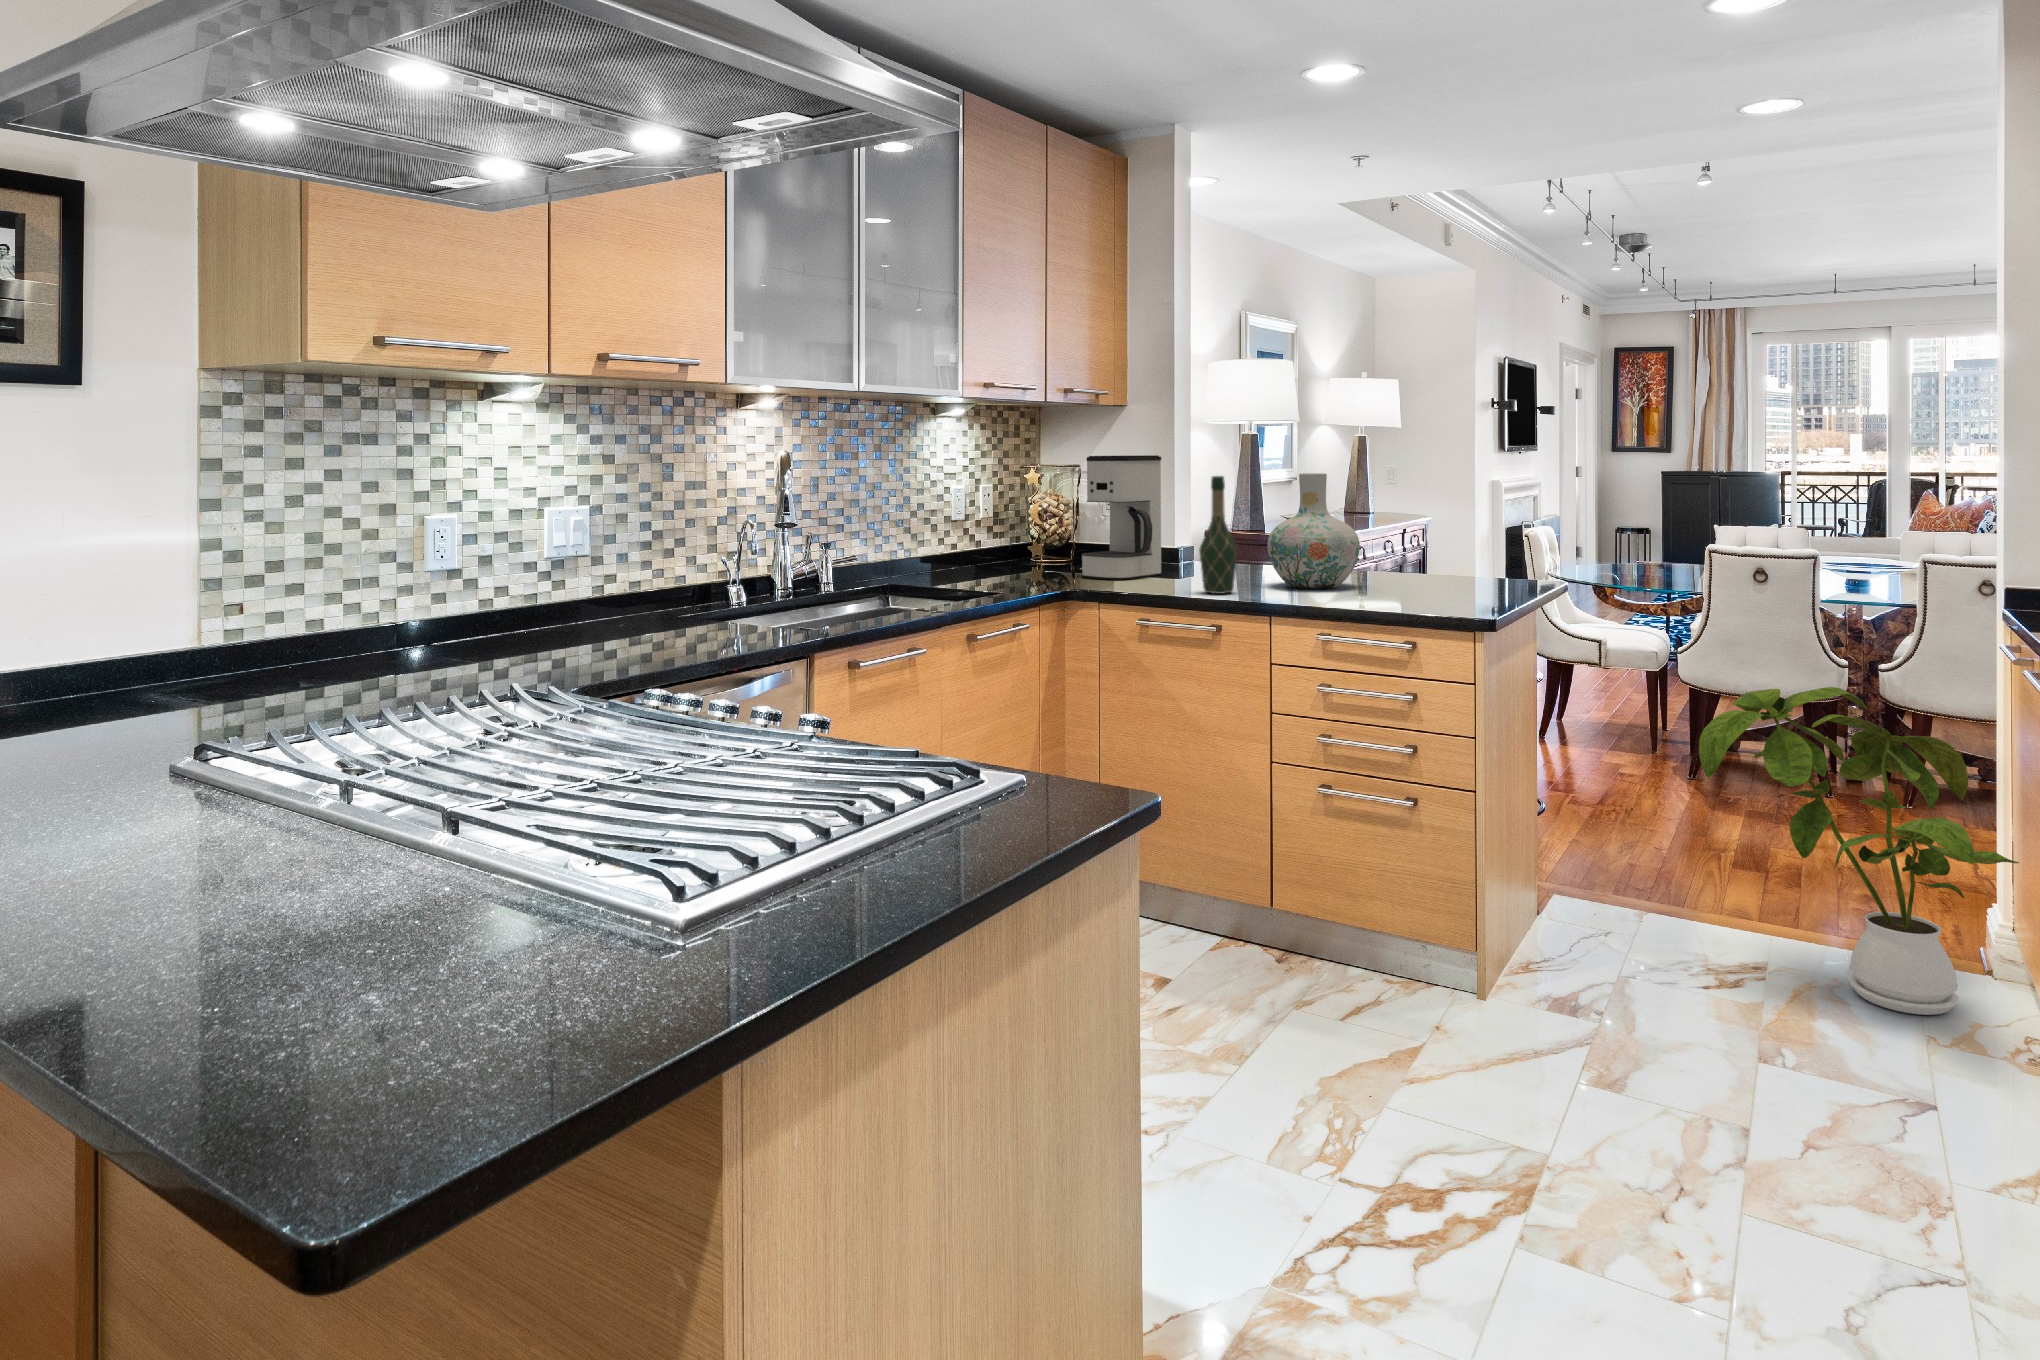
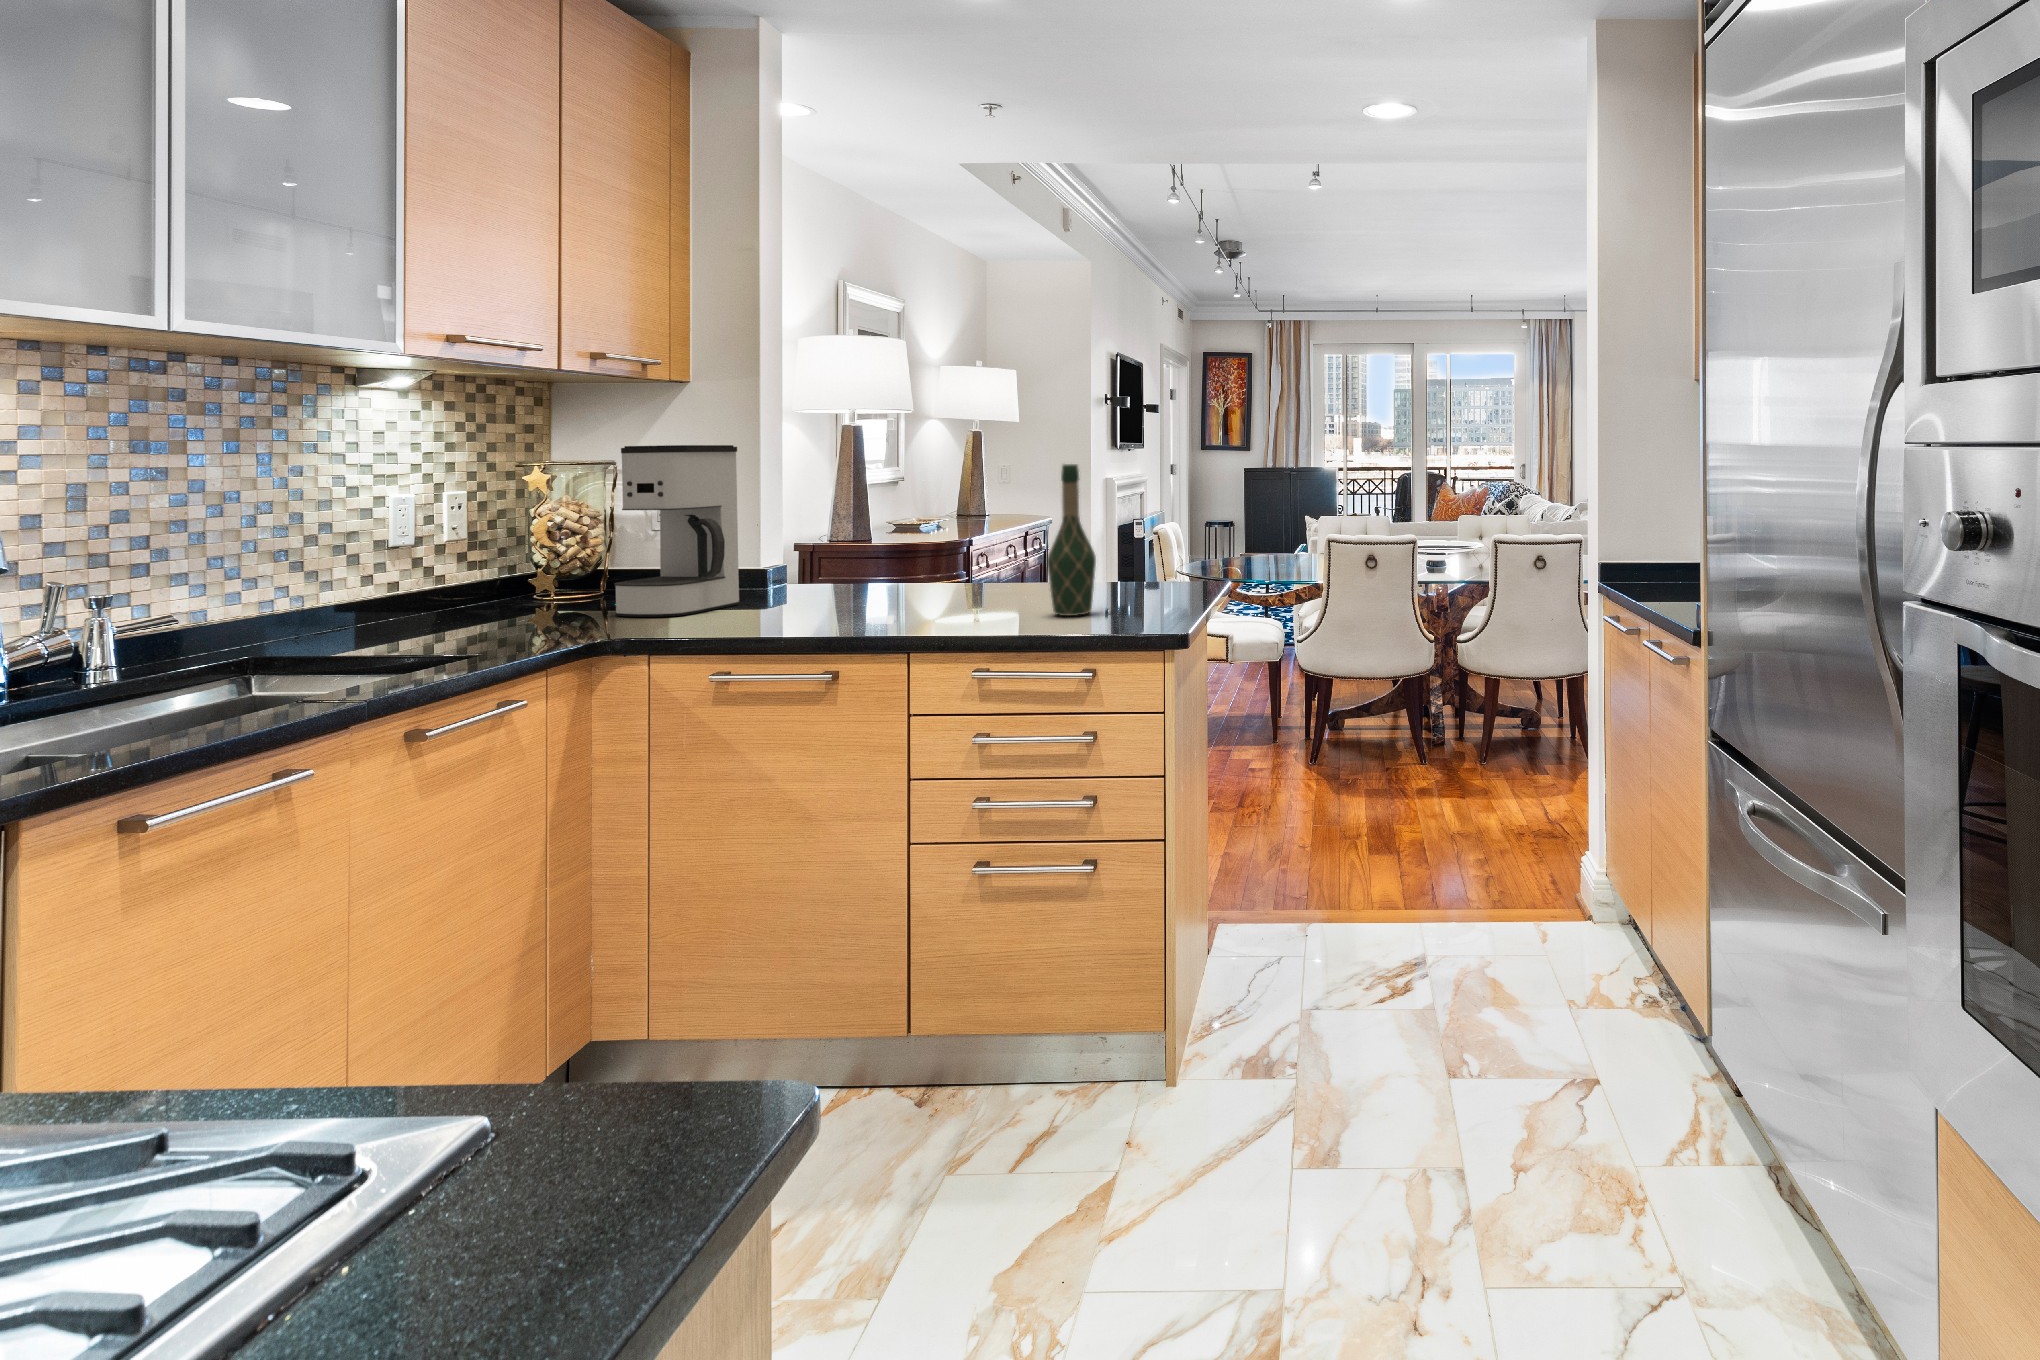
vase: present [1268,473,1360,589] -> none [890,465,1008,610]
wine bottle: present [1199,476,1237,594] -> present [1047,464,1096,616]
house plant: present [1699,687,2019,1015] -> none [1374,670,1653,984]

